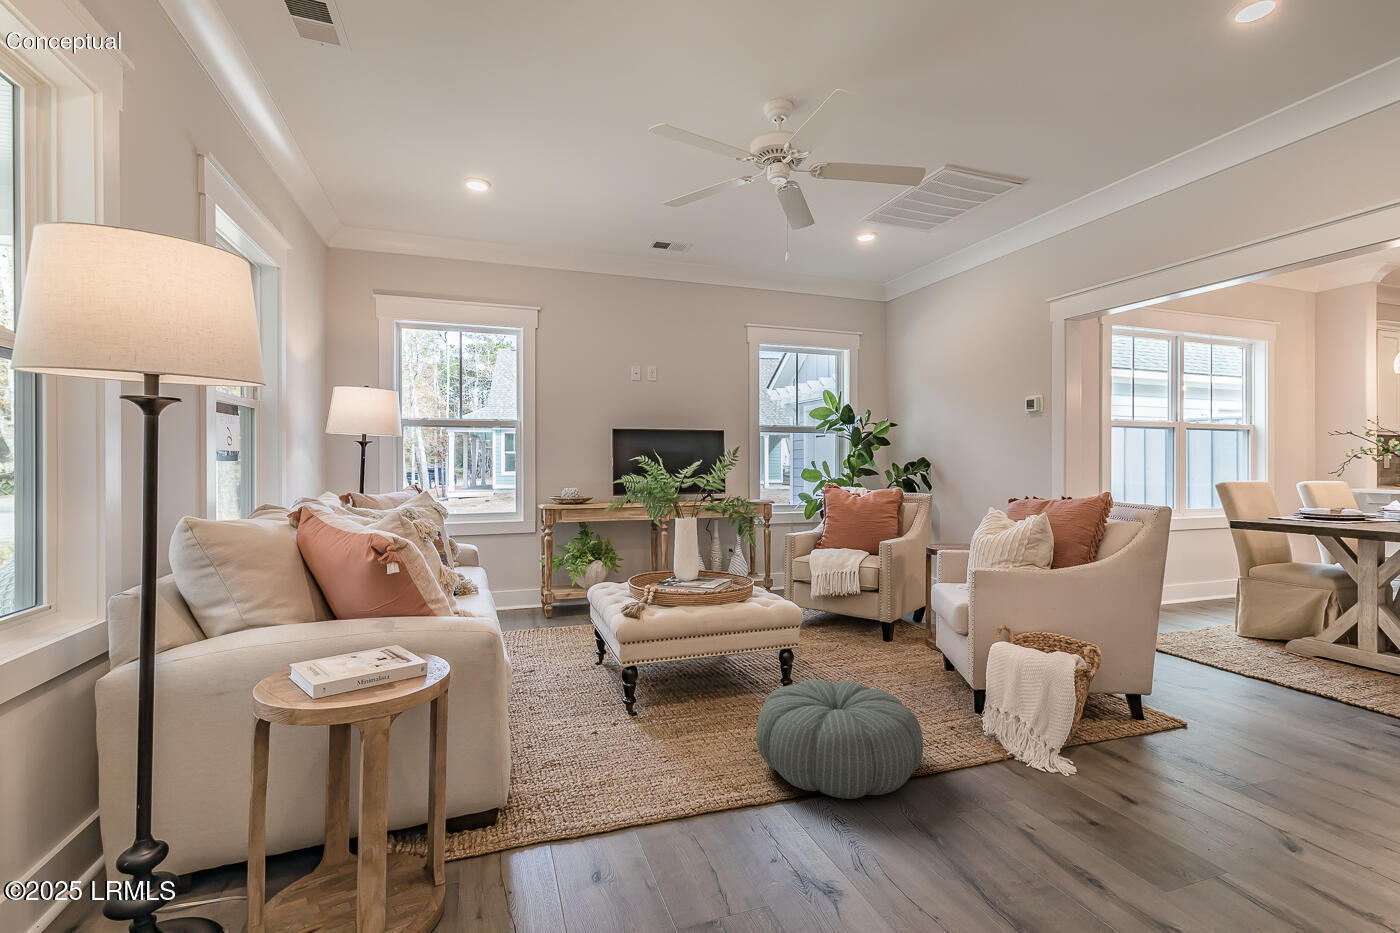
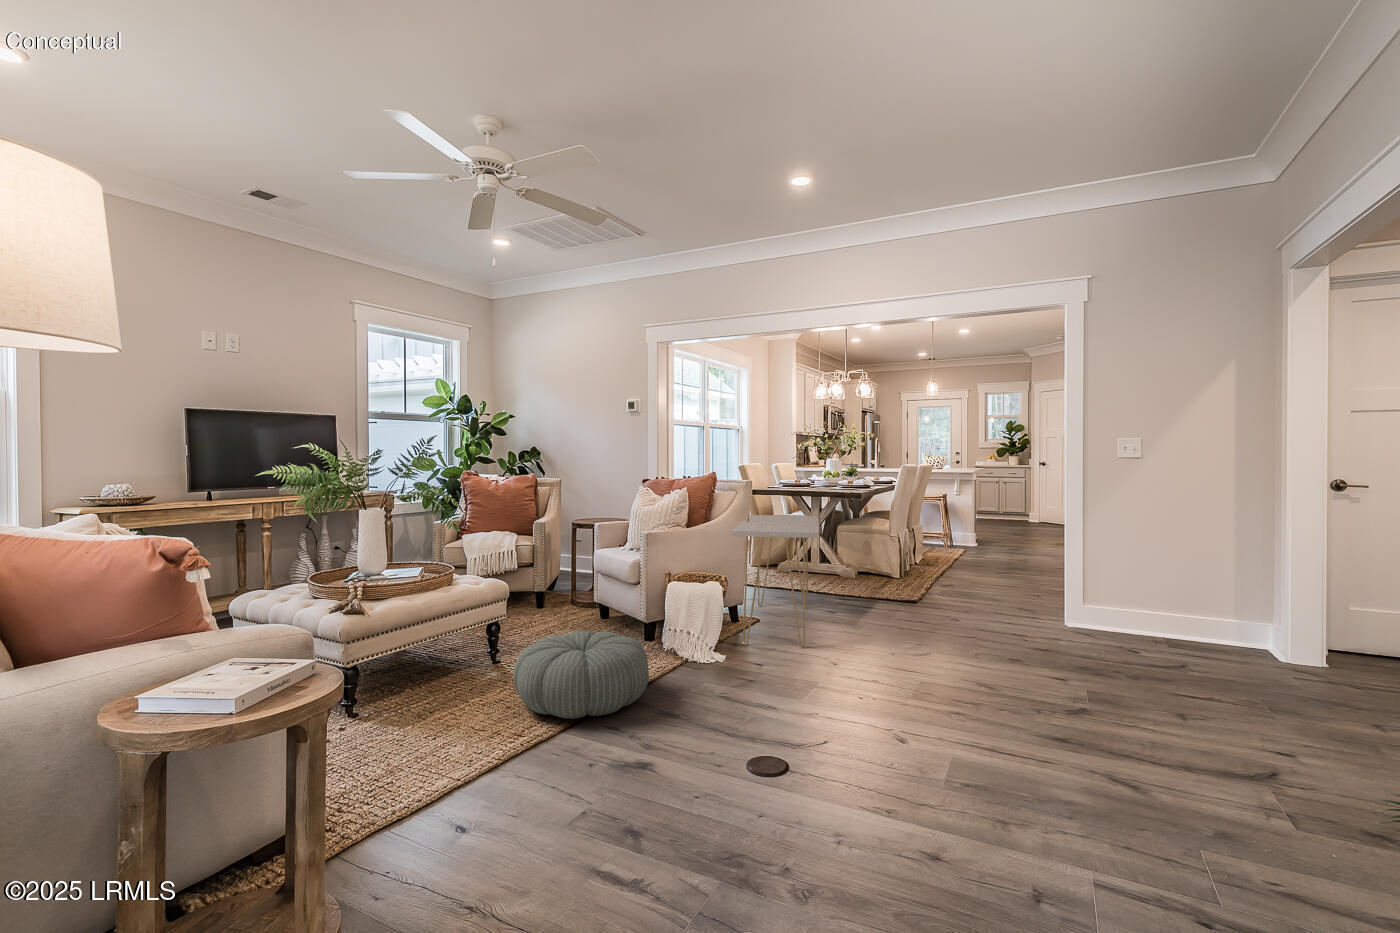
console table: none [1105,561,1328,794] -> present [731,515,819,648]

